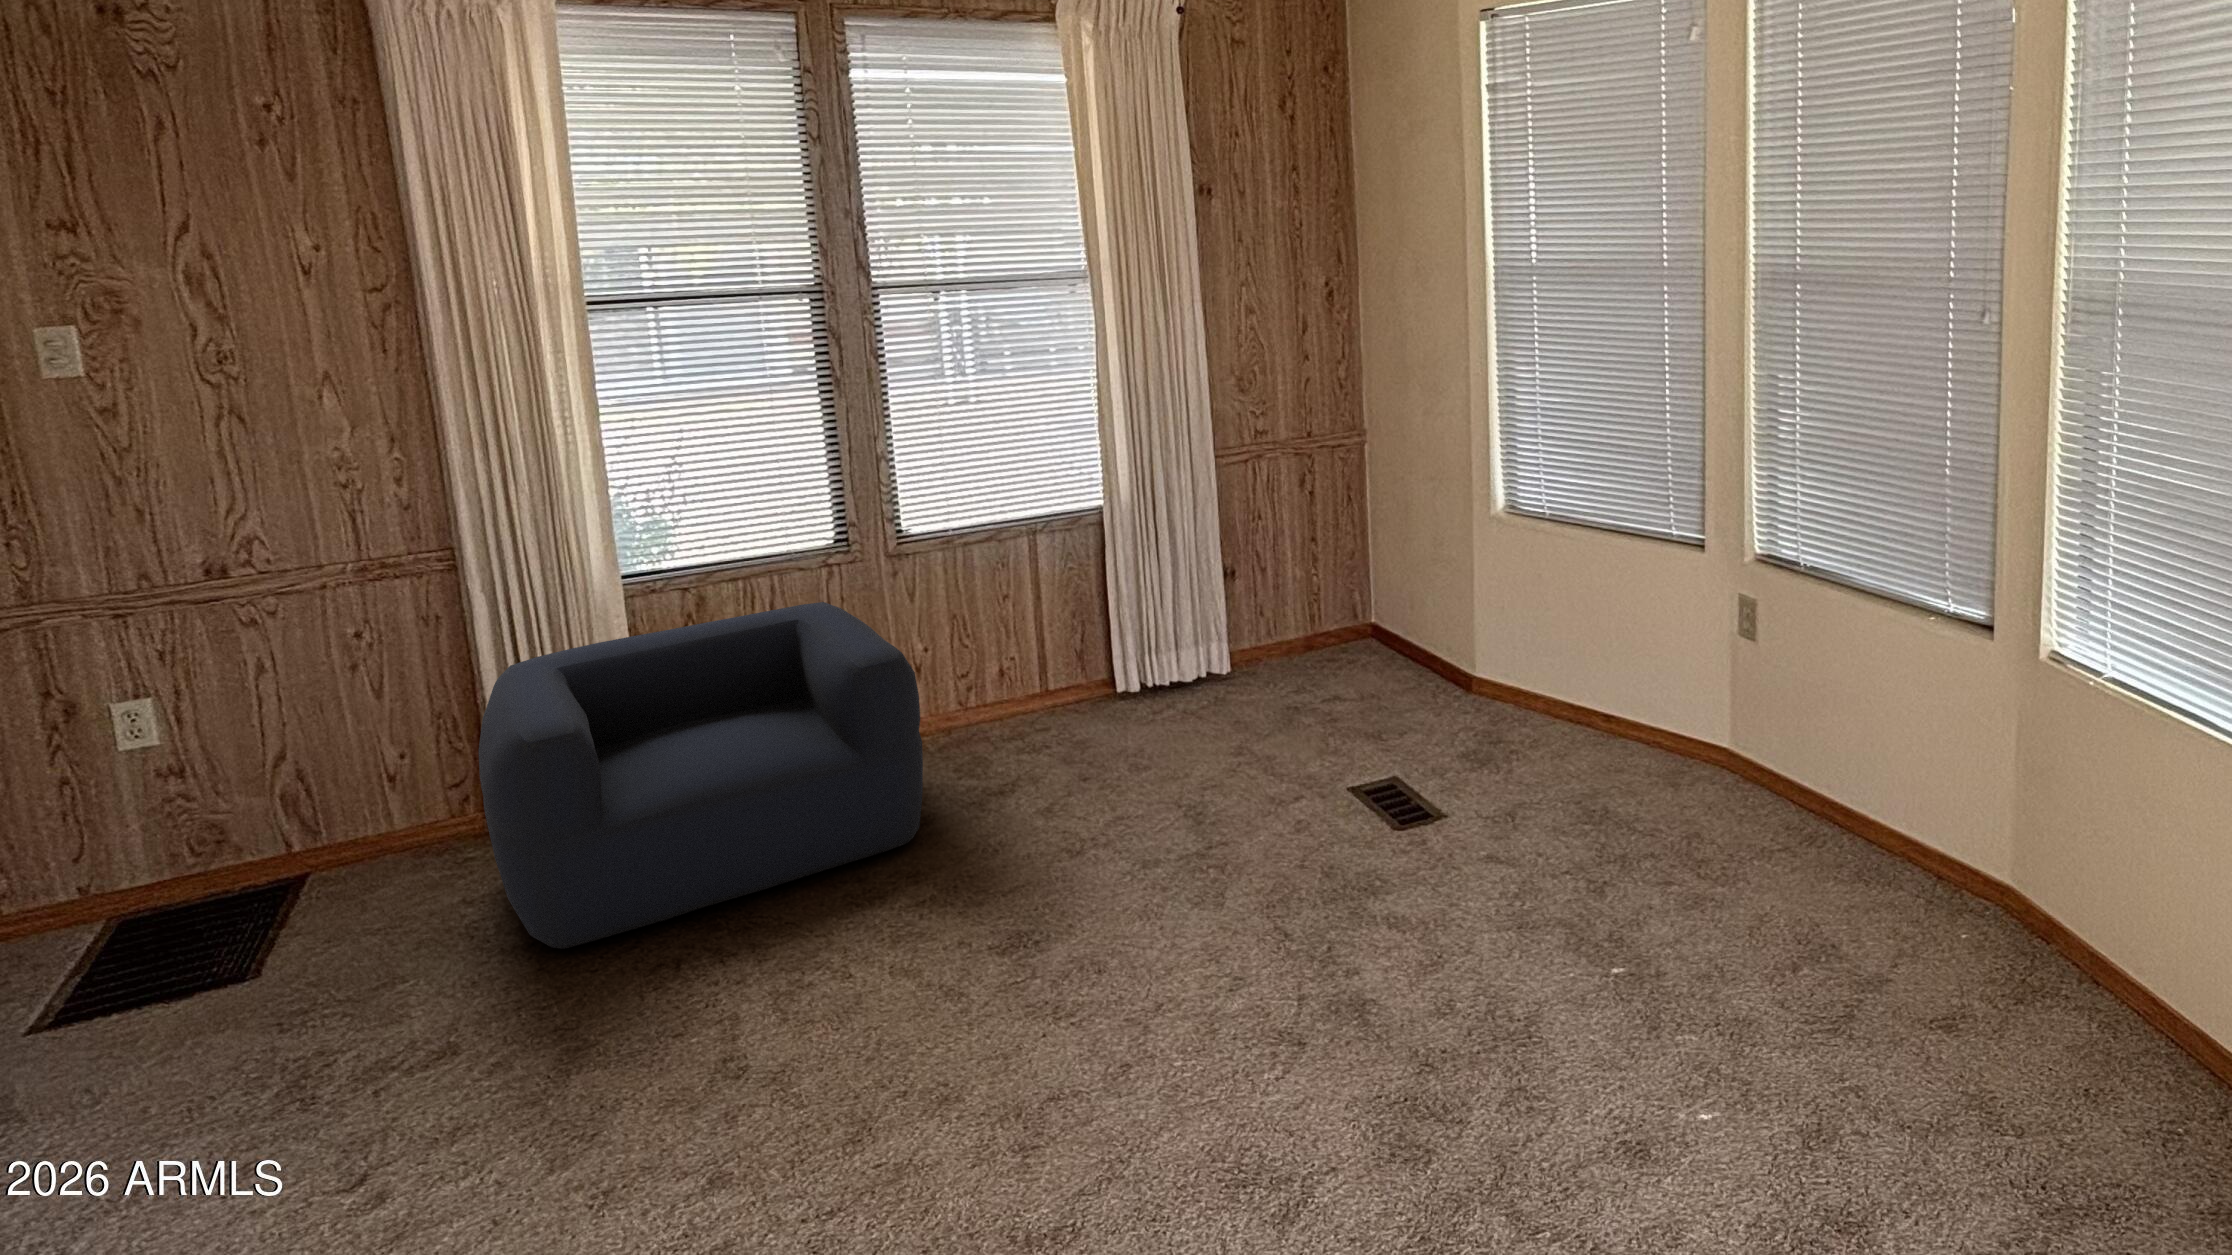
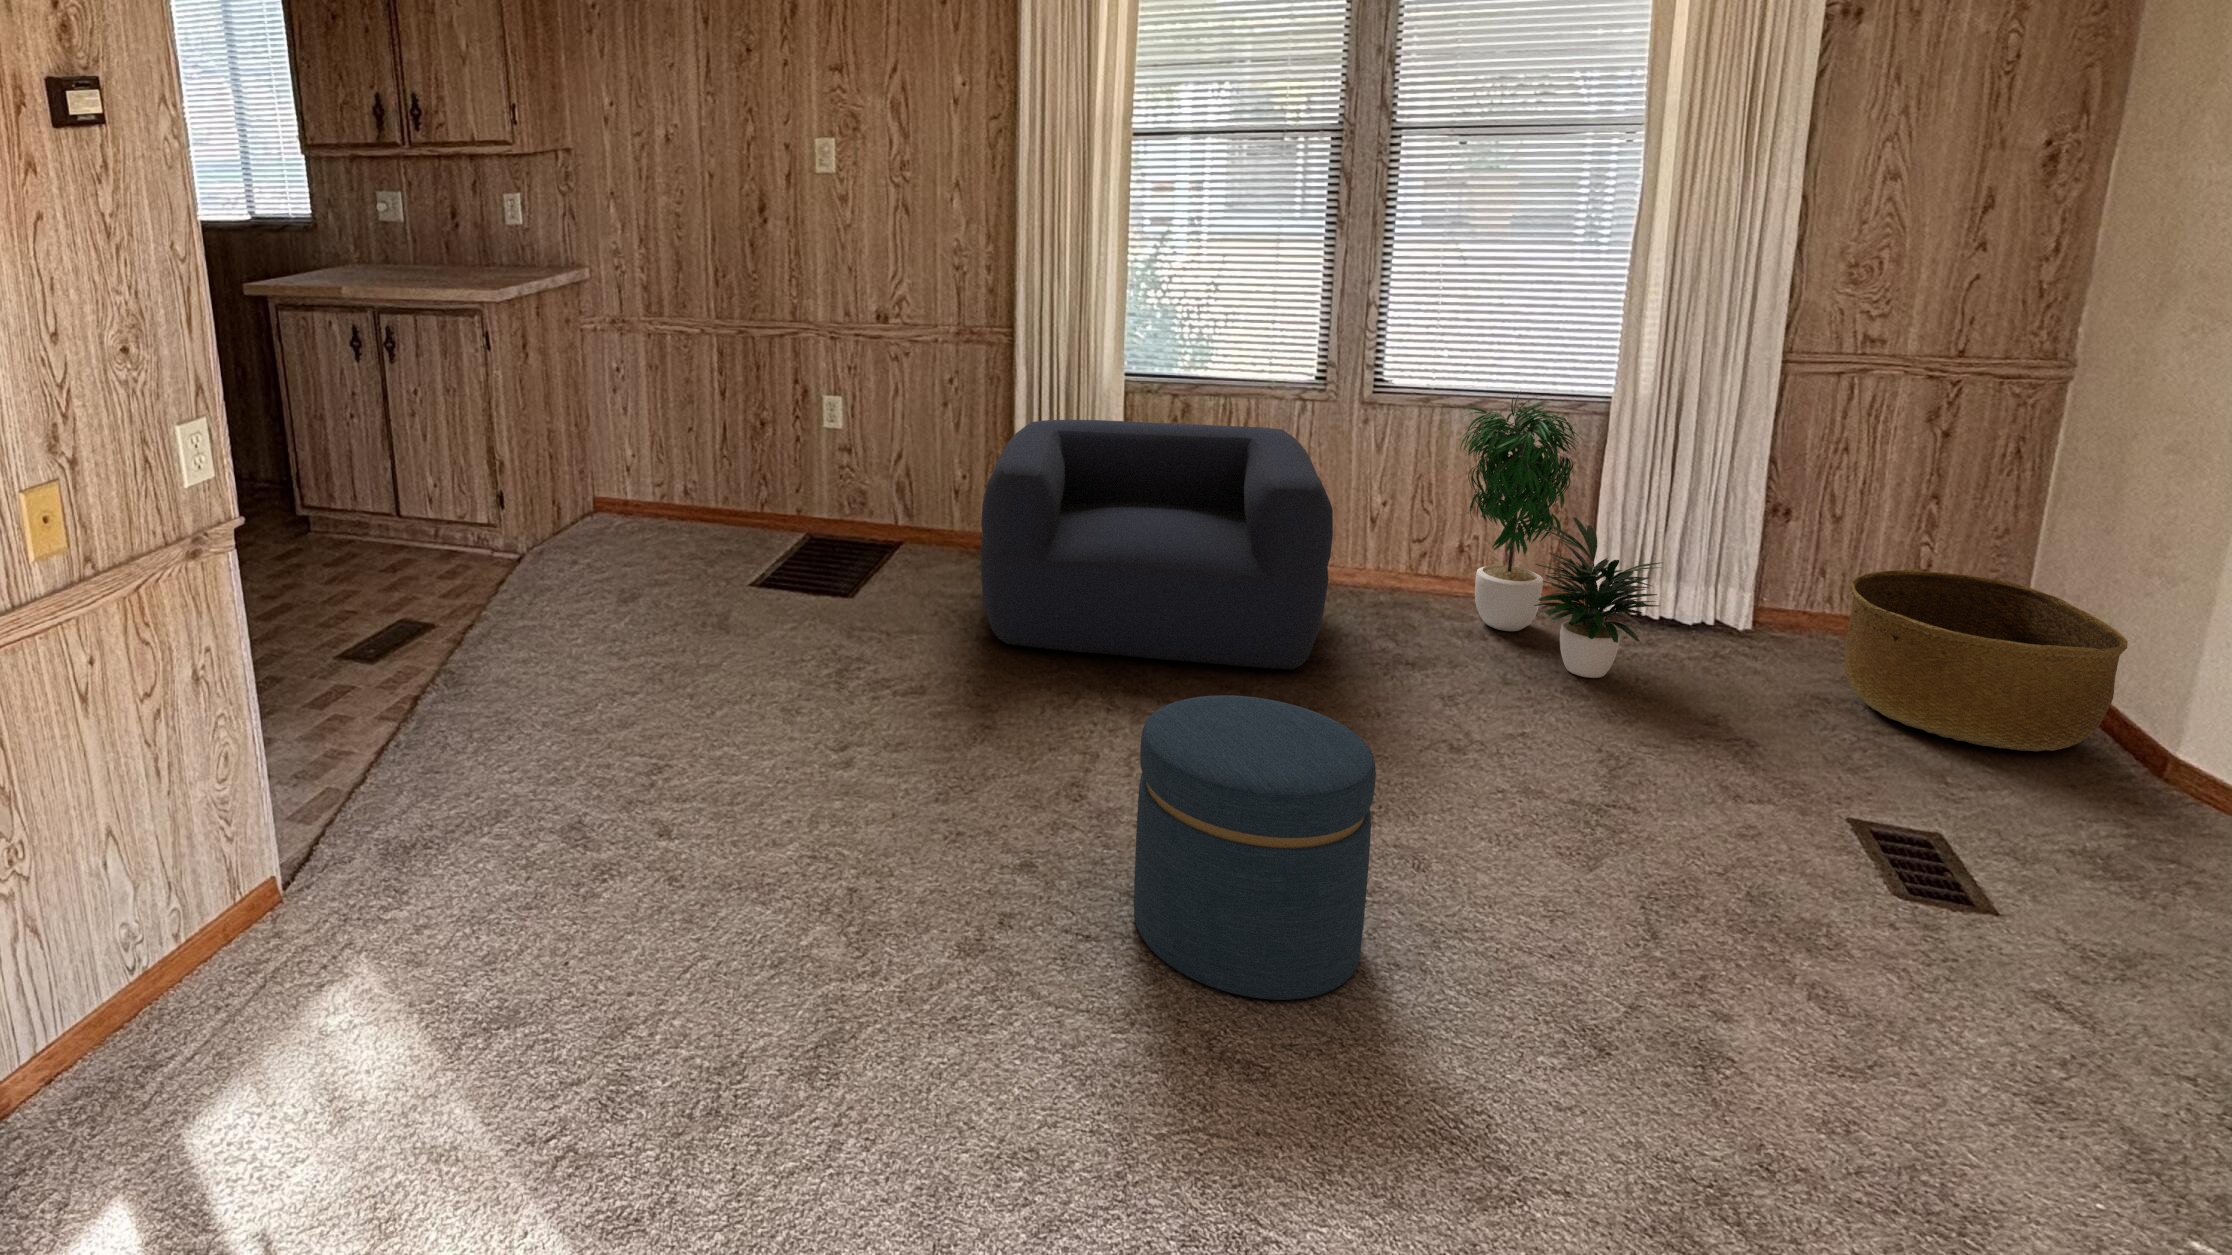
potted plant: none [990,517,1182,754] -> present [1460,391,1663,678]
basket: none [1285,591,1431,713] -> present [1845,570,2128,751]
ottoman: none [869,875,1108,1189] -> present [1134,695,1376,1000]

